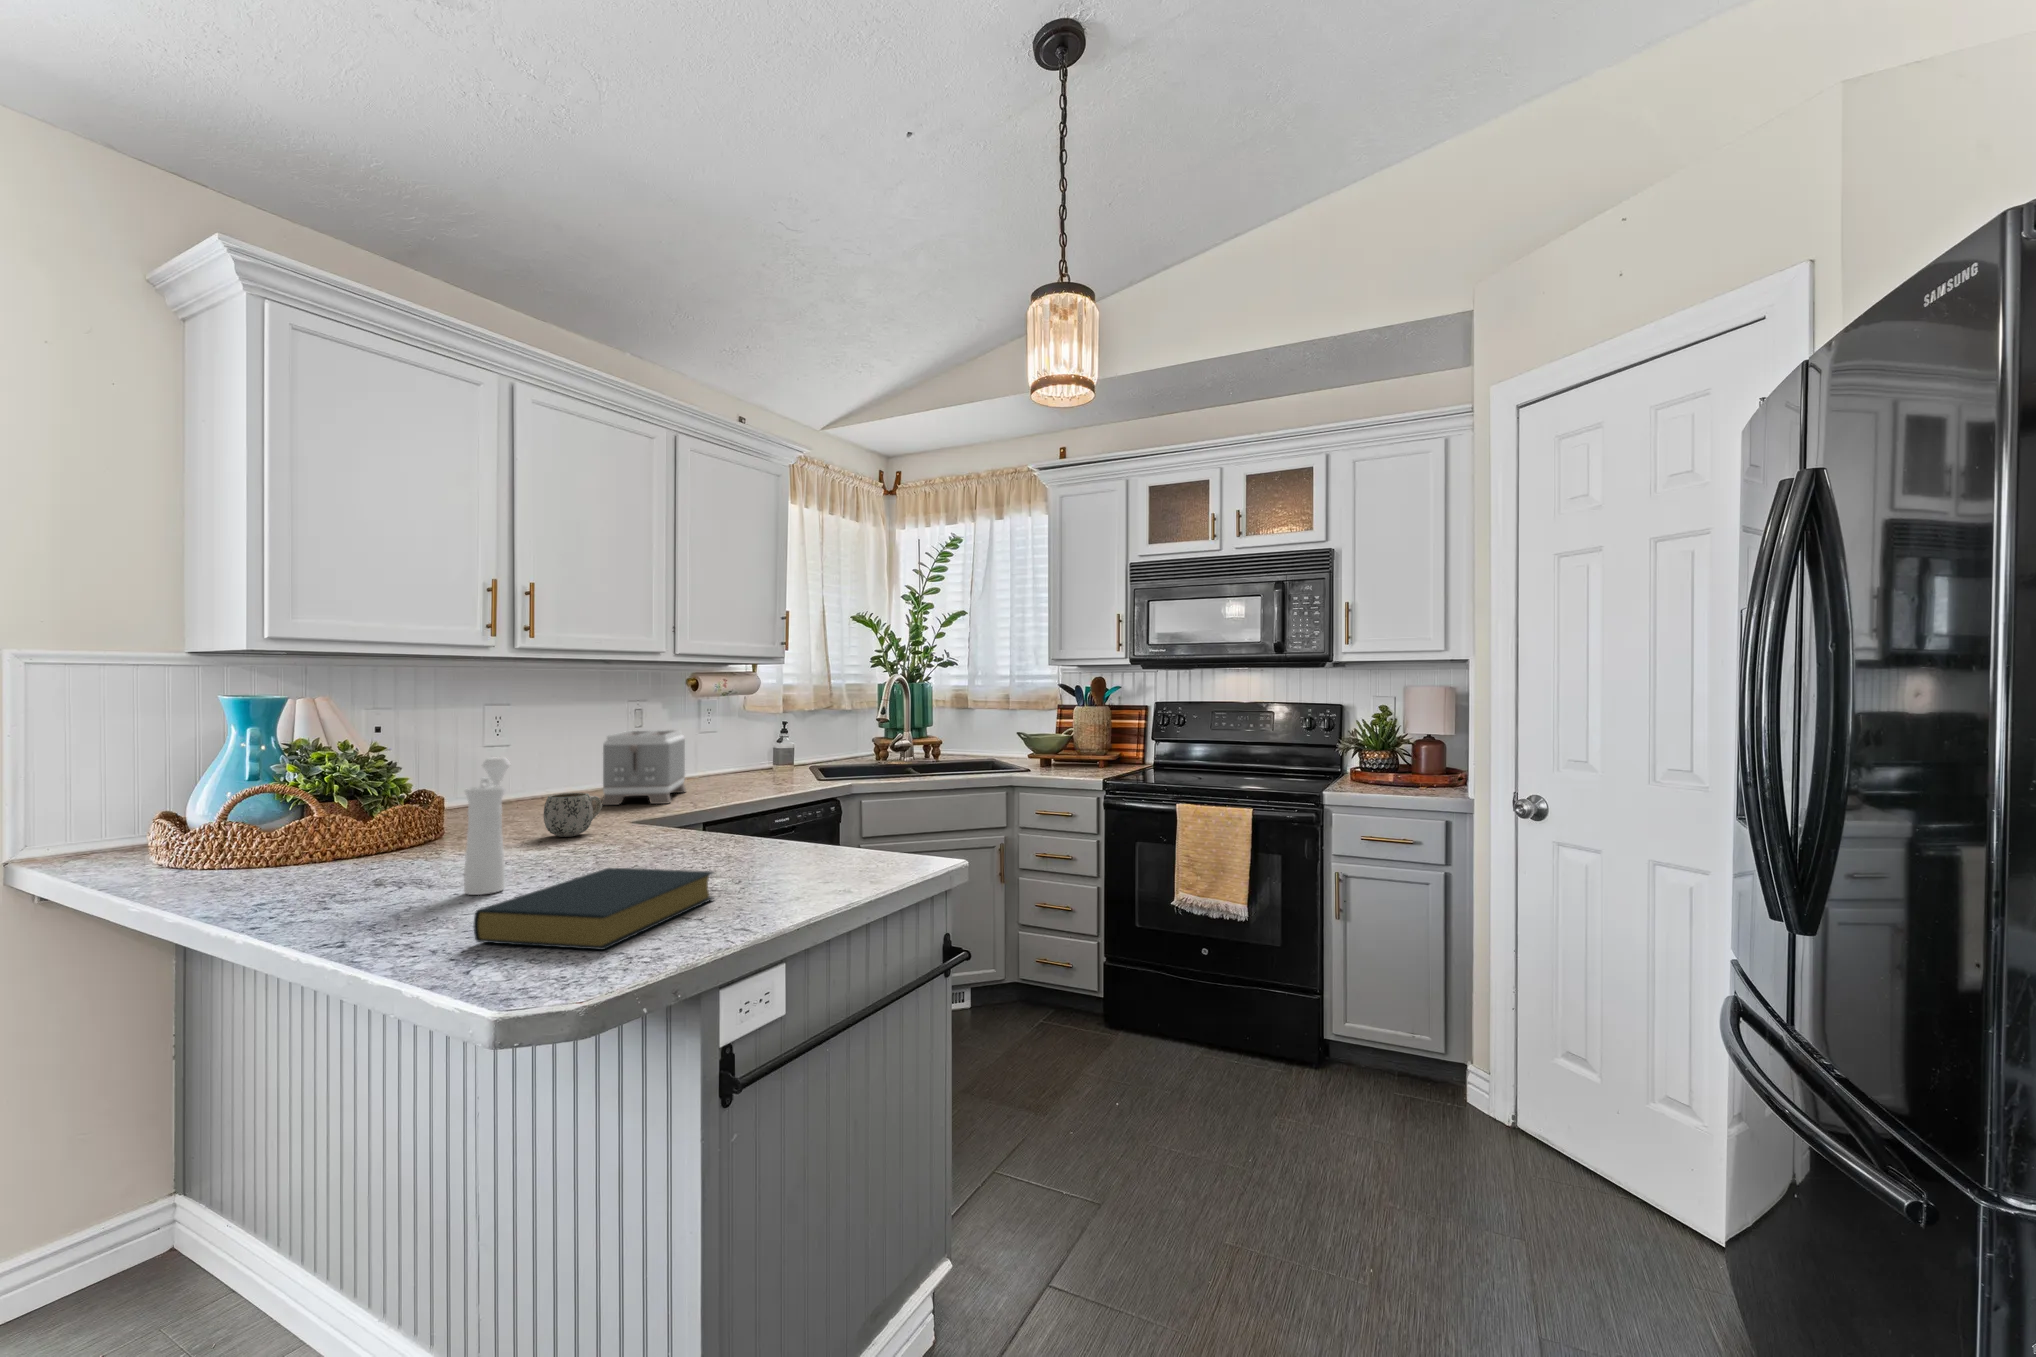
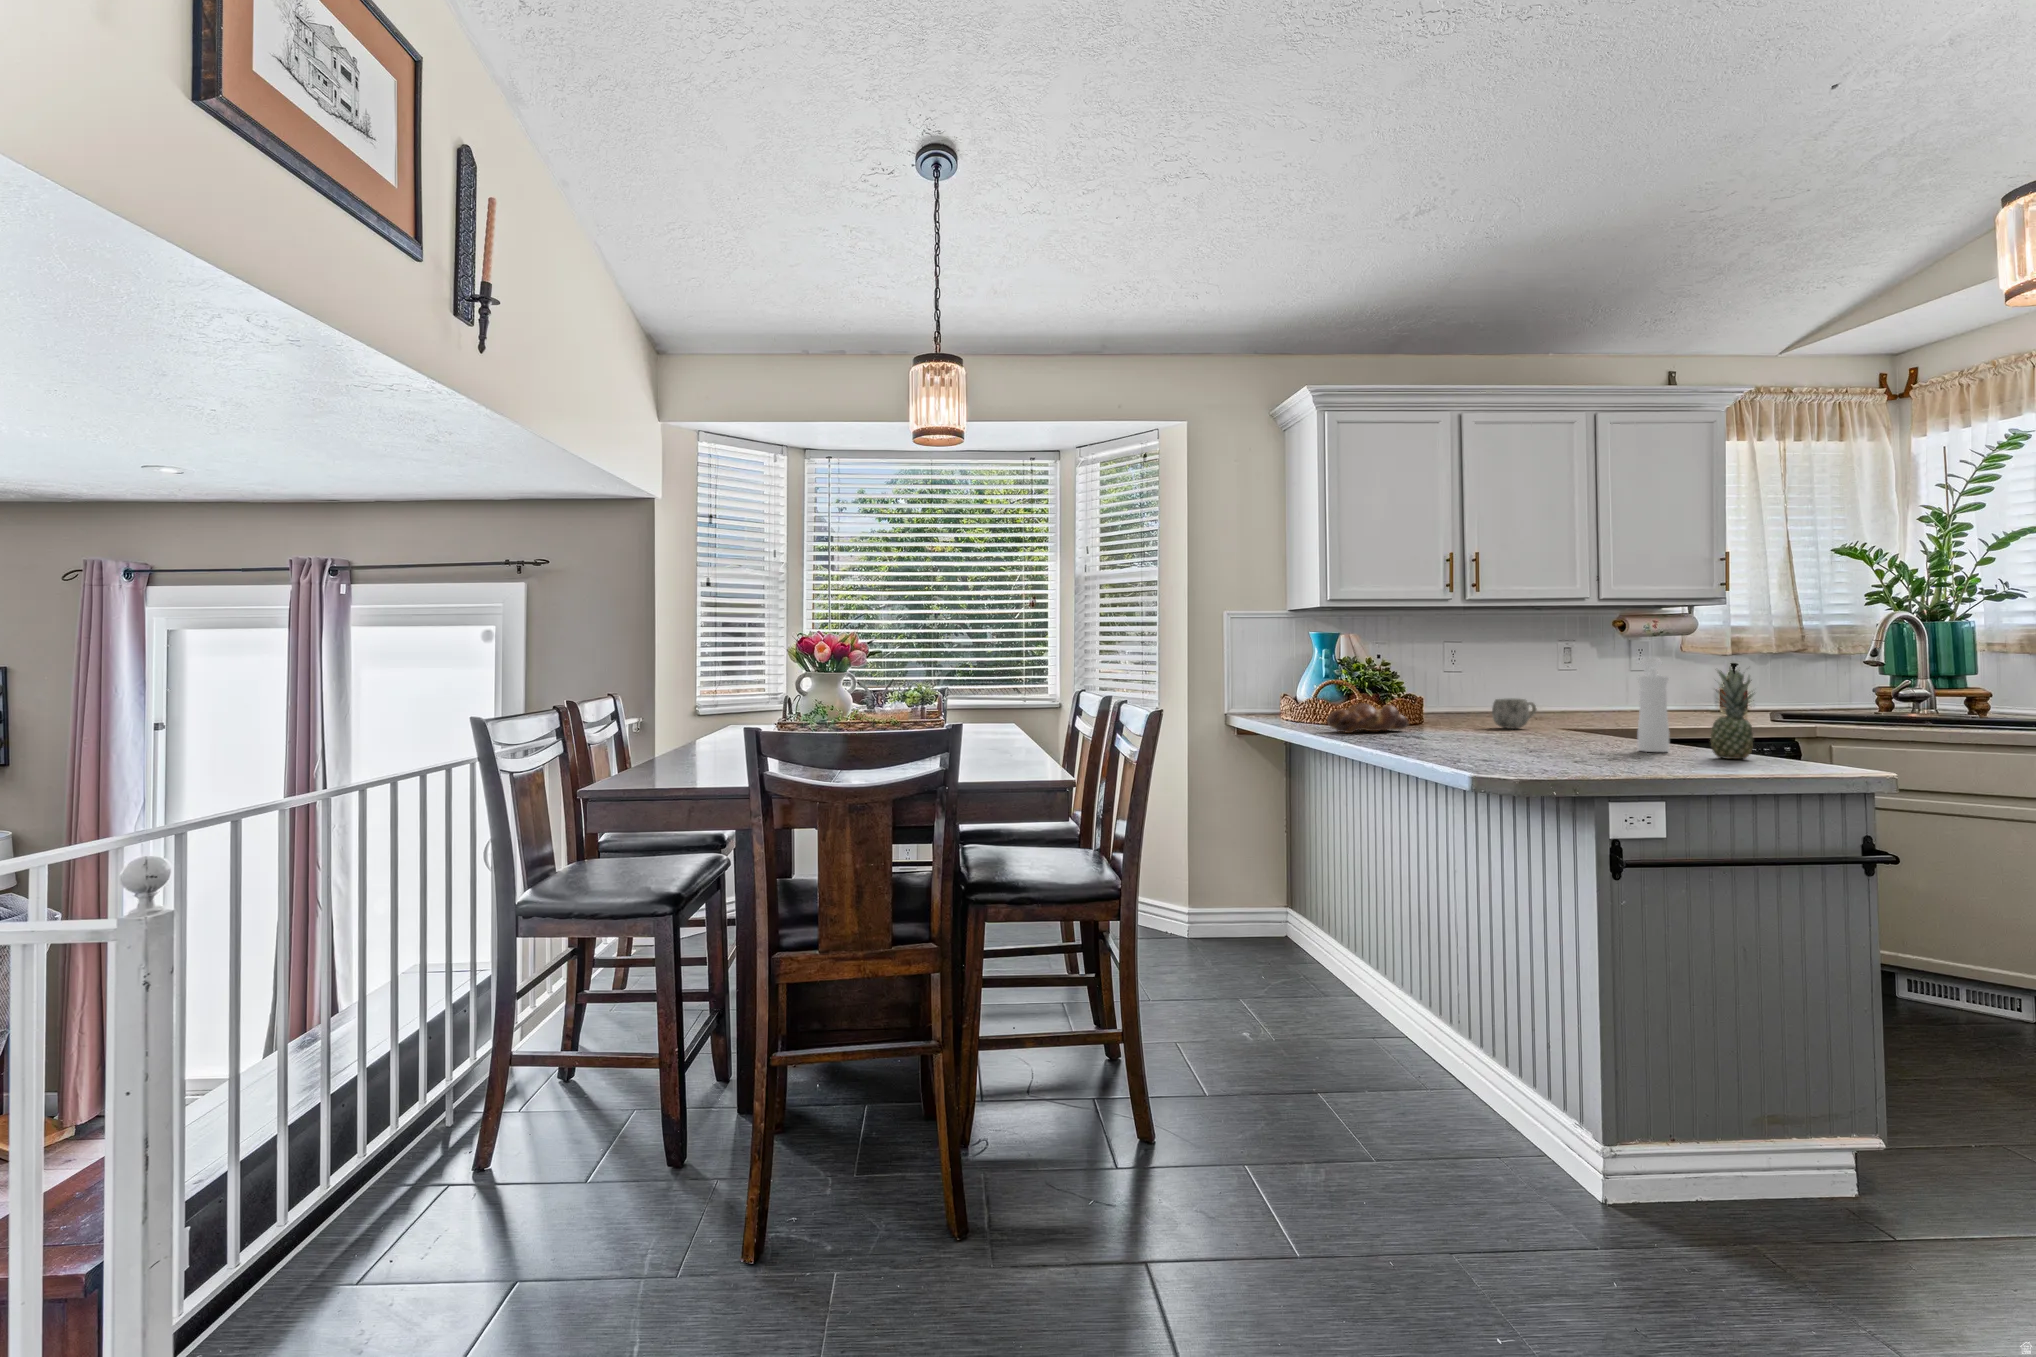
toaster: present [601,730,686,805] -> none [1535,664,1616,721]
pepper mill: present [464,757,510,895] -> present [1637,658,1669,752]
fruit: none [803,770,846,886] -> present [1710,667,1754,759]
bread loaf: none [241,827,410,890] -> present [1327,703,1408,733]
hardback book: present [474,868,714,950] -> none [1456,730,1625,762]

